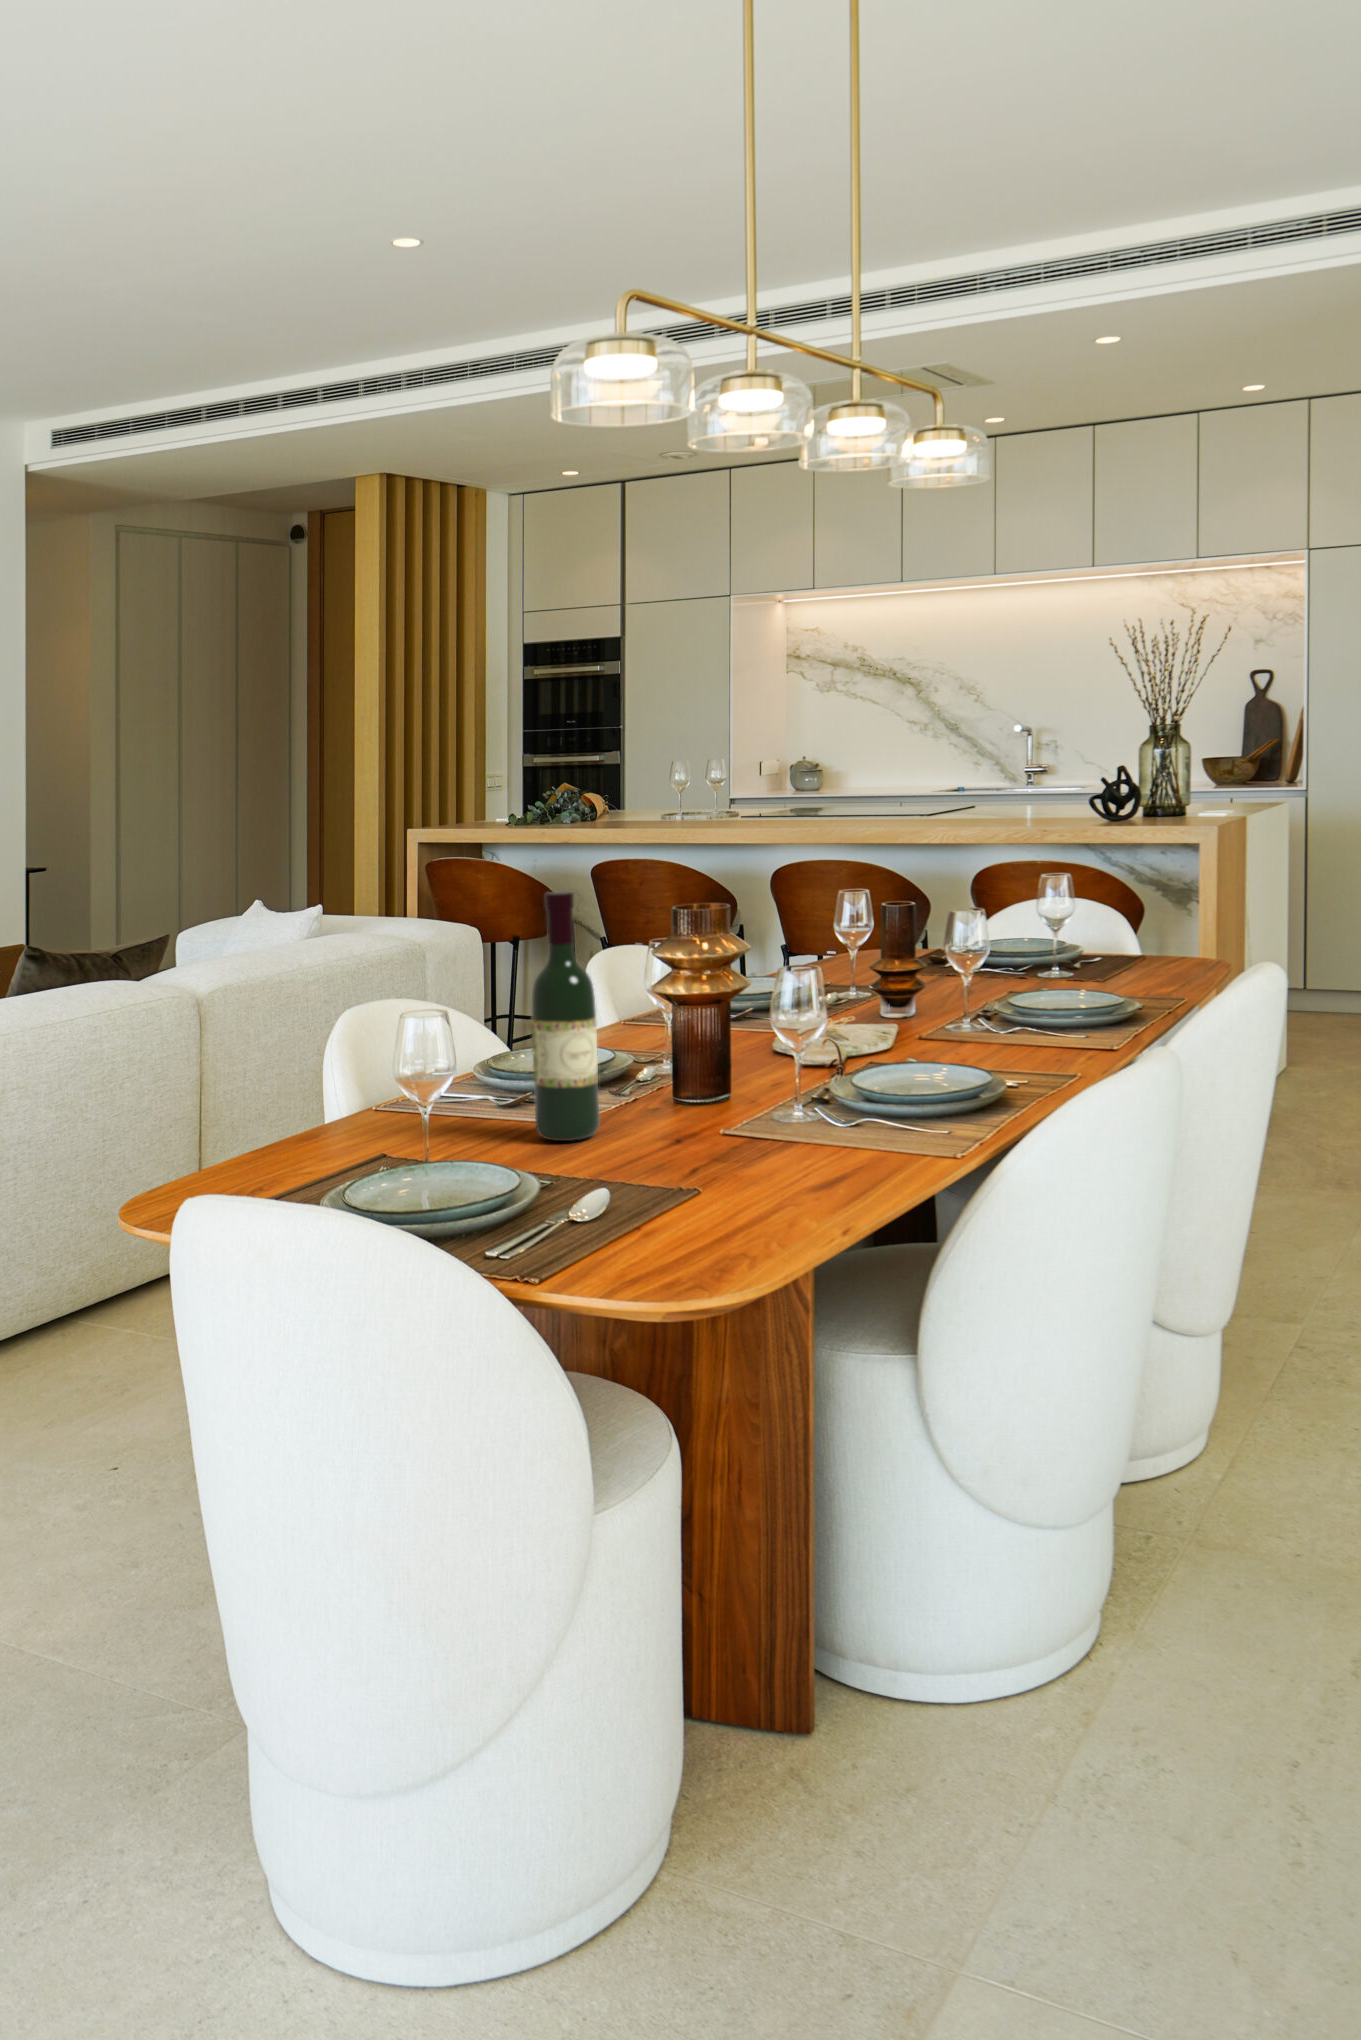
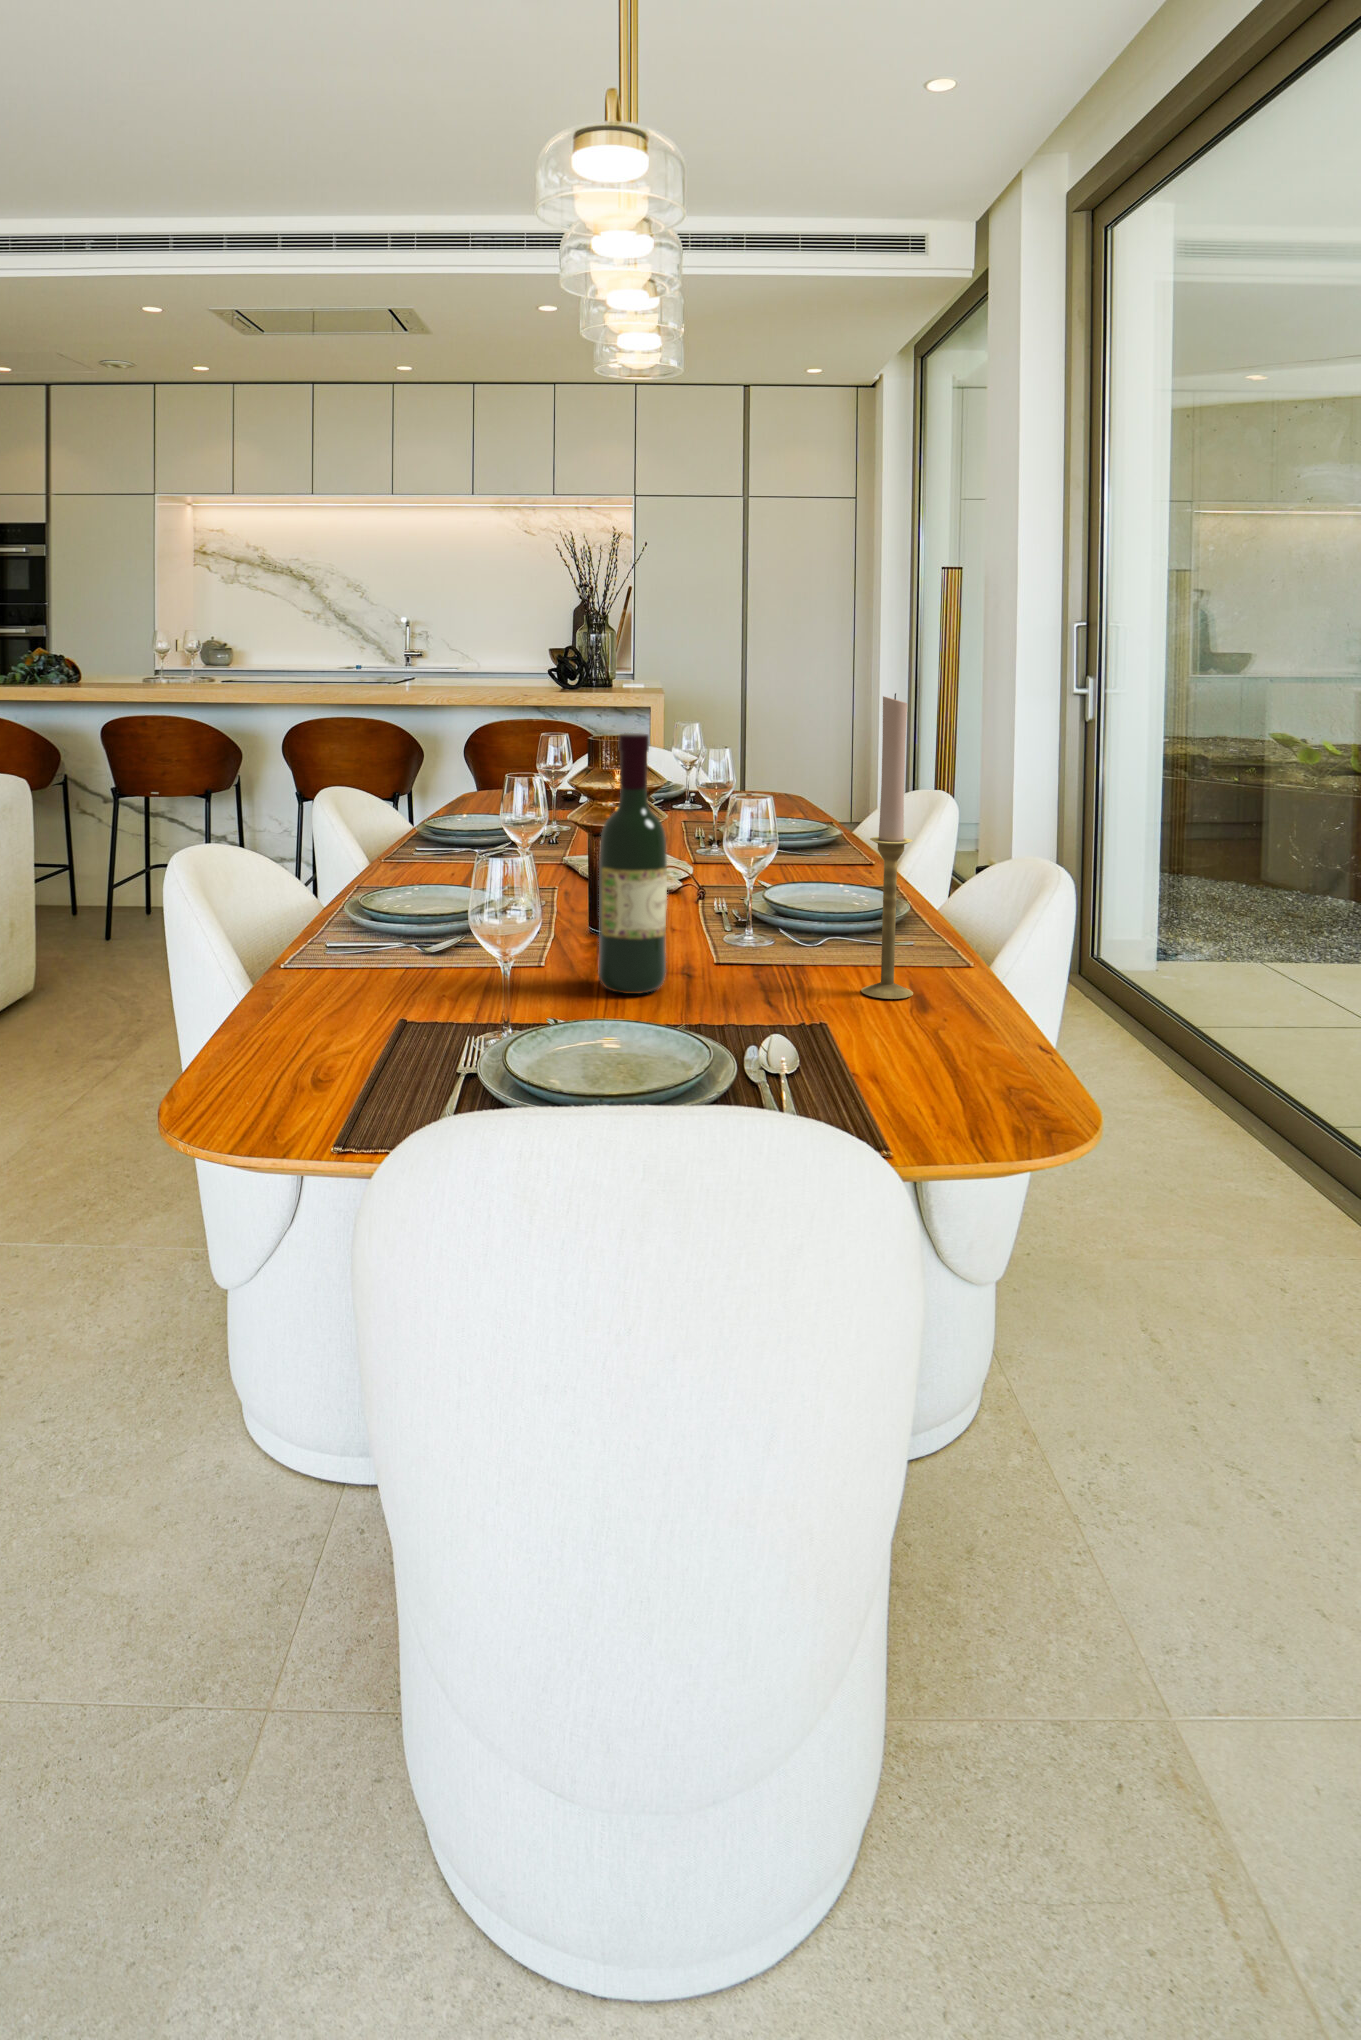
candlestick: none [761,851,814,1161] -> present [861,693,913,999]

